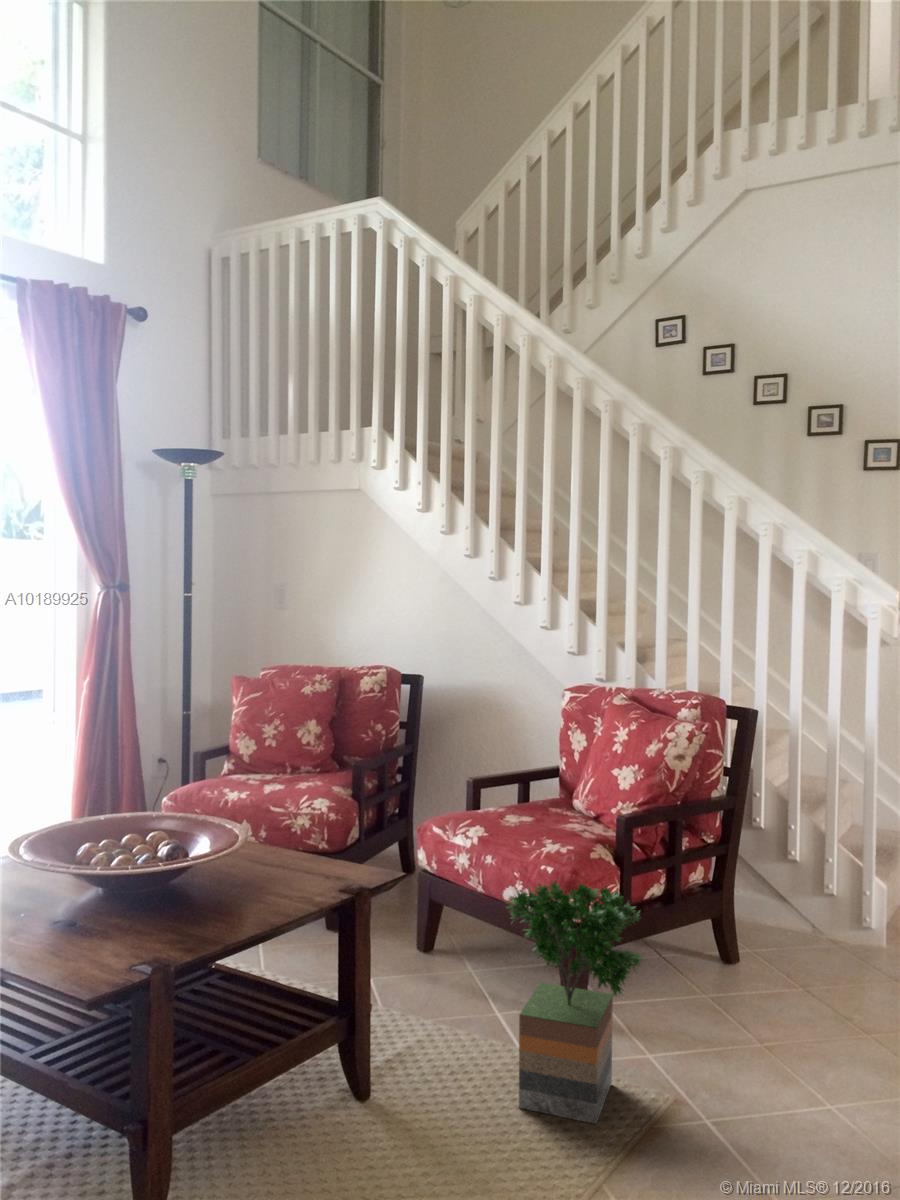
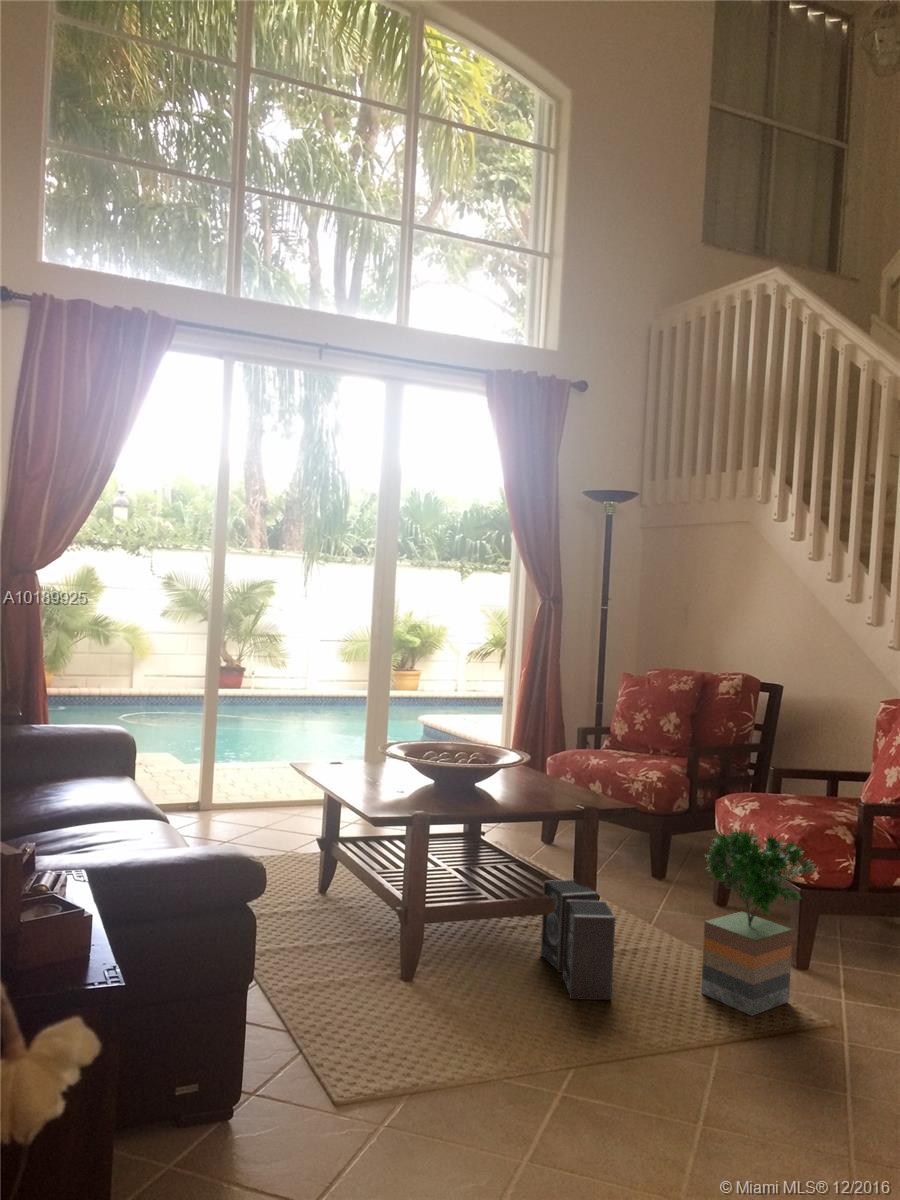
speaker: none [290,994,434,1190] -> present [541,879,615,1000]

